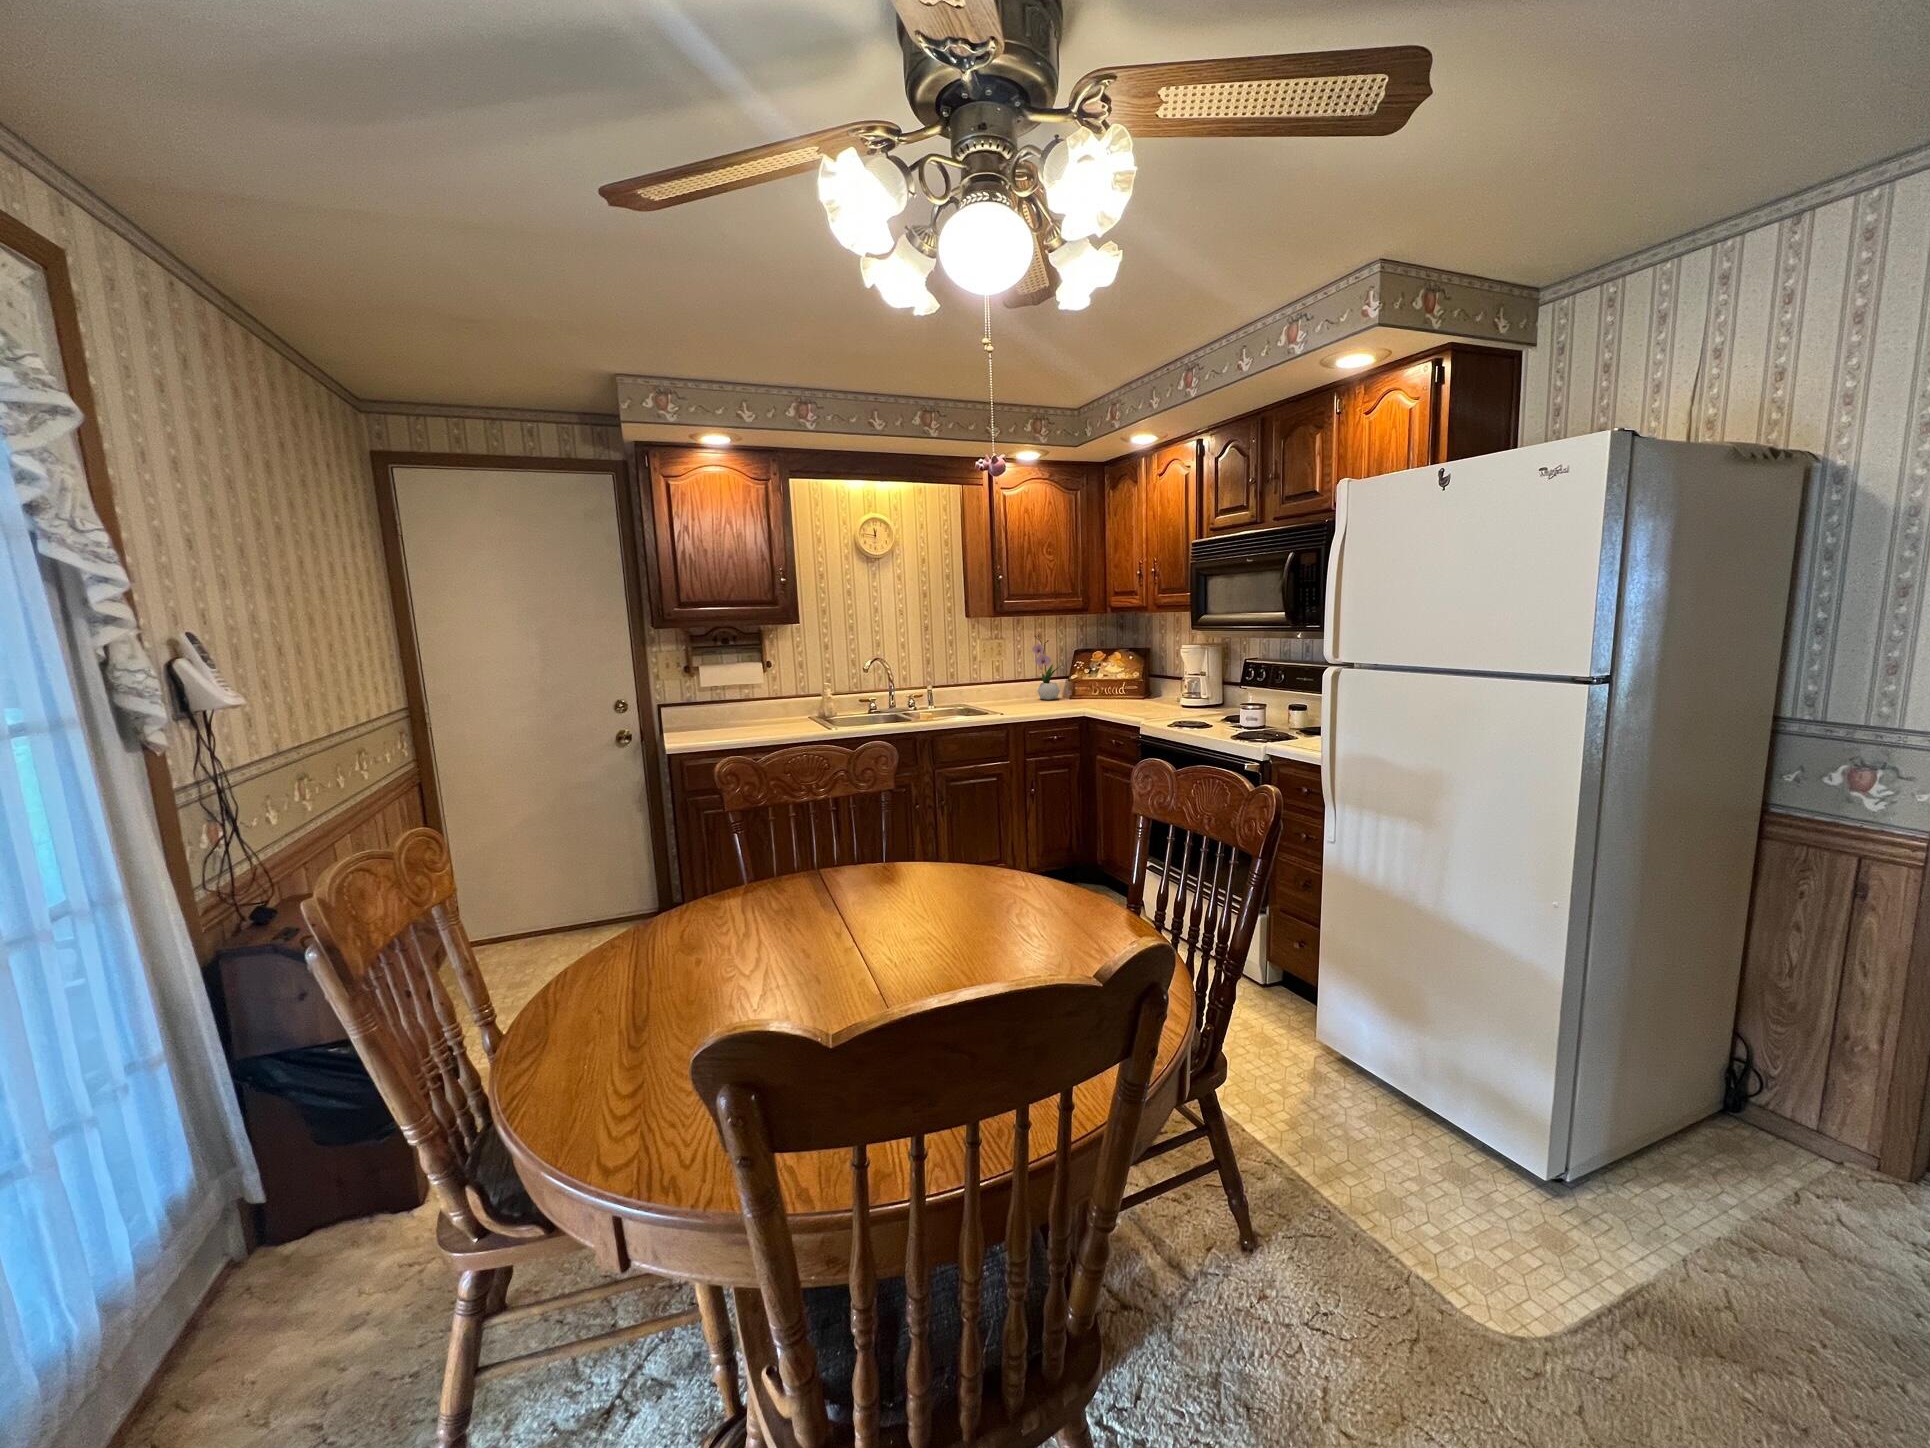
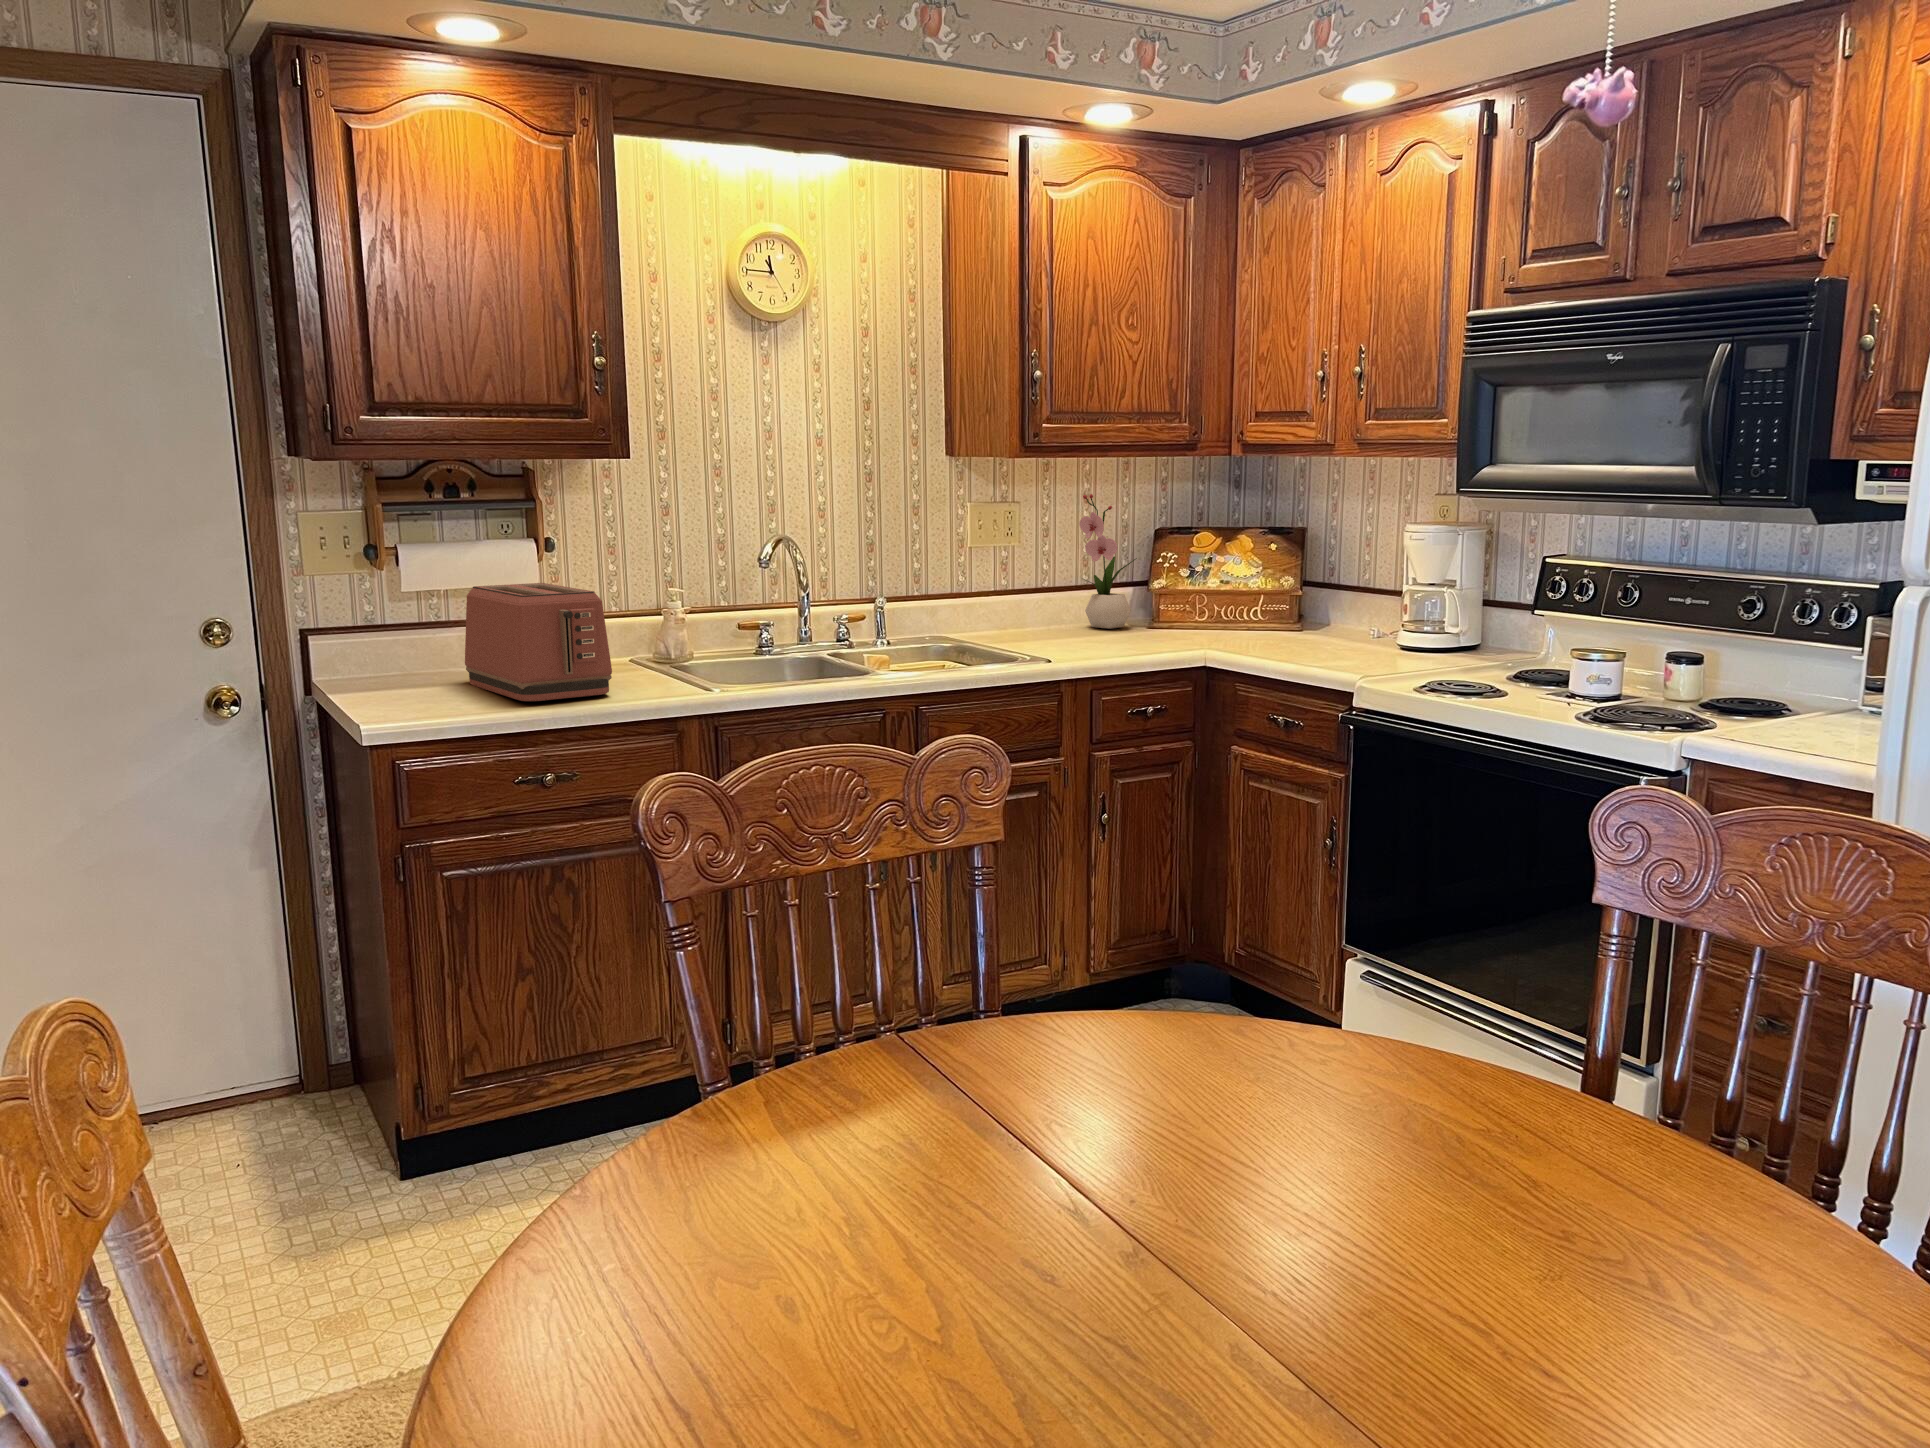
toaster: none [728,682,788,736] -> present [465,583,612,701]

